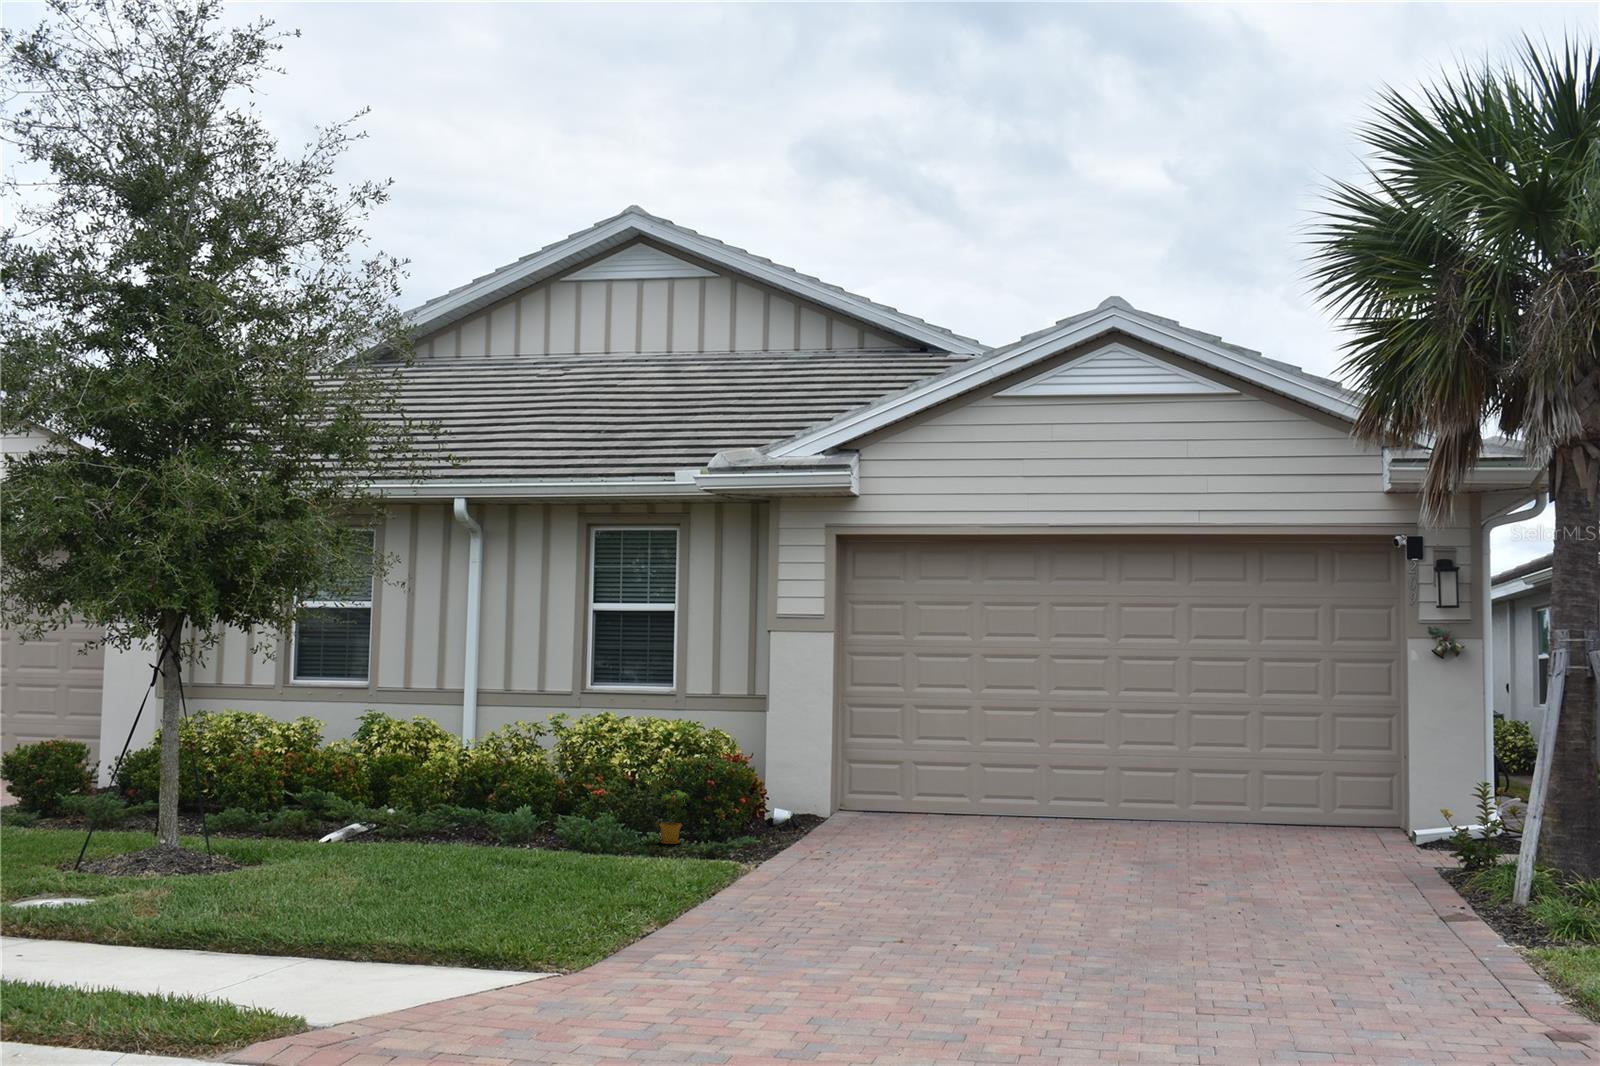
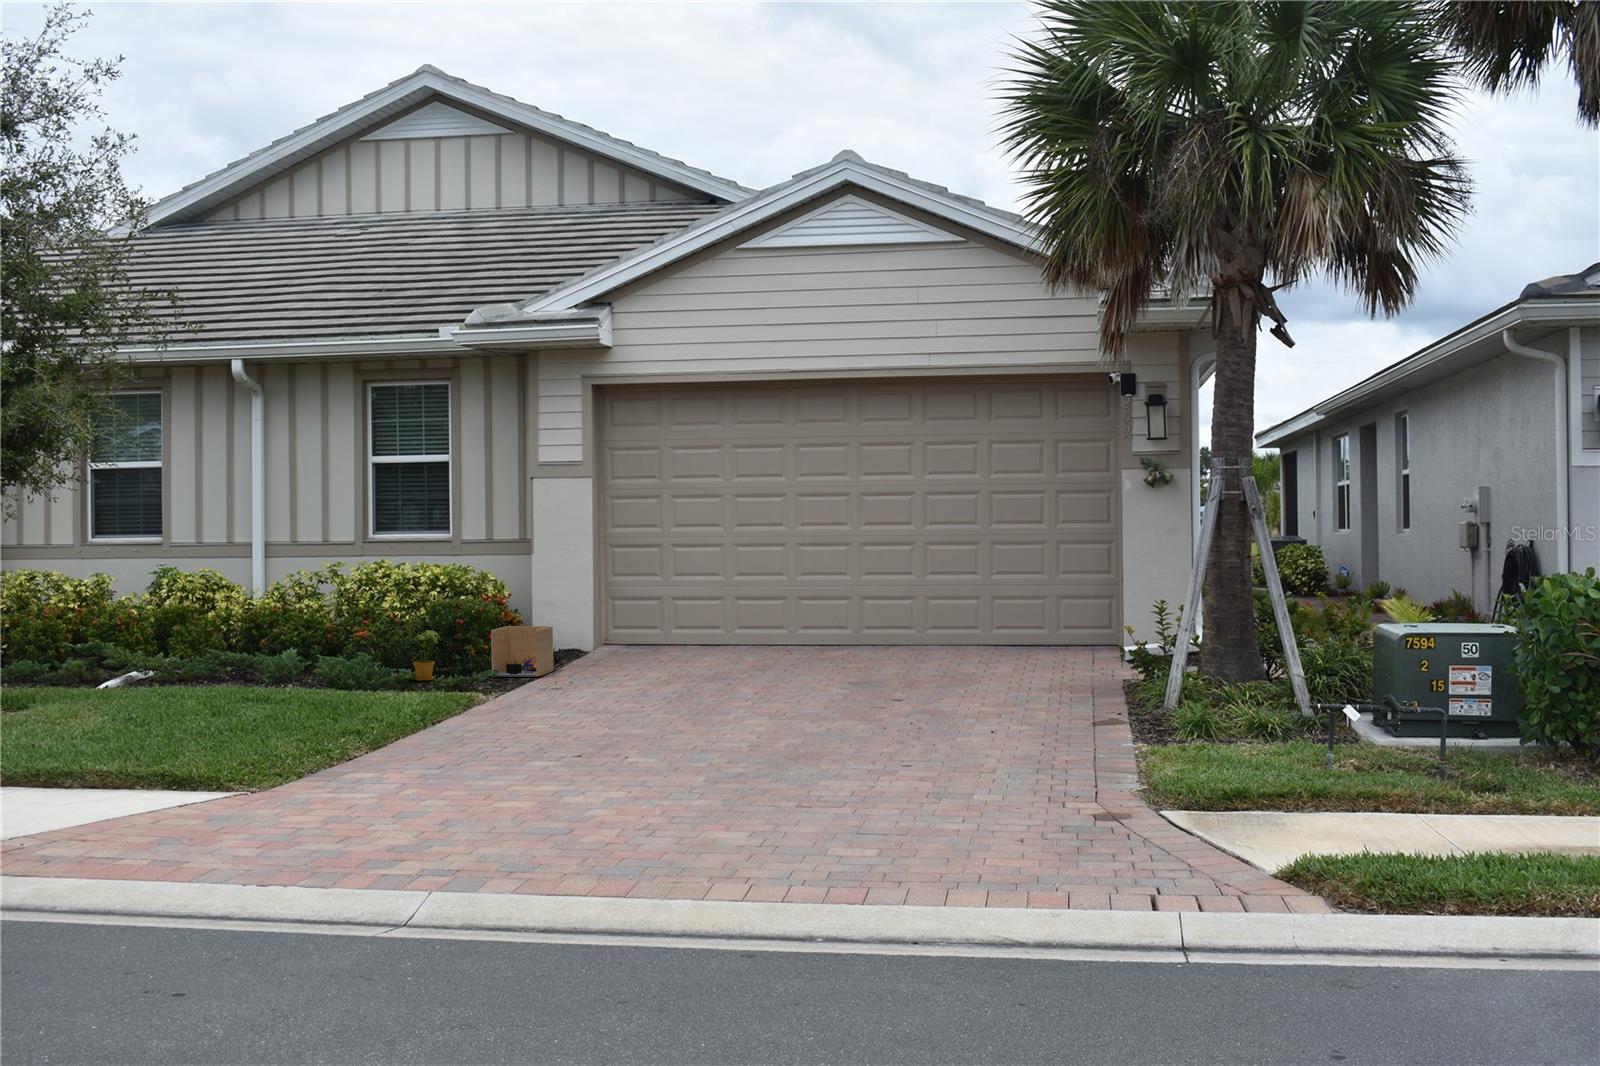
cardboard box: none [736,787,797,843] -> present [491,626,553,677]

